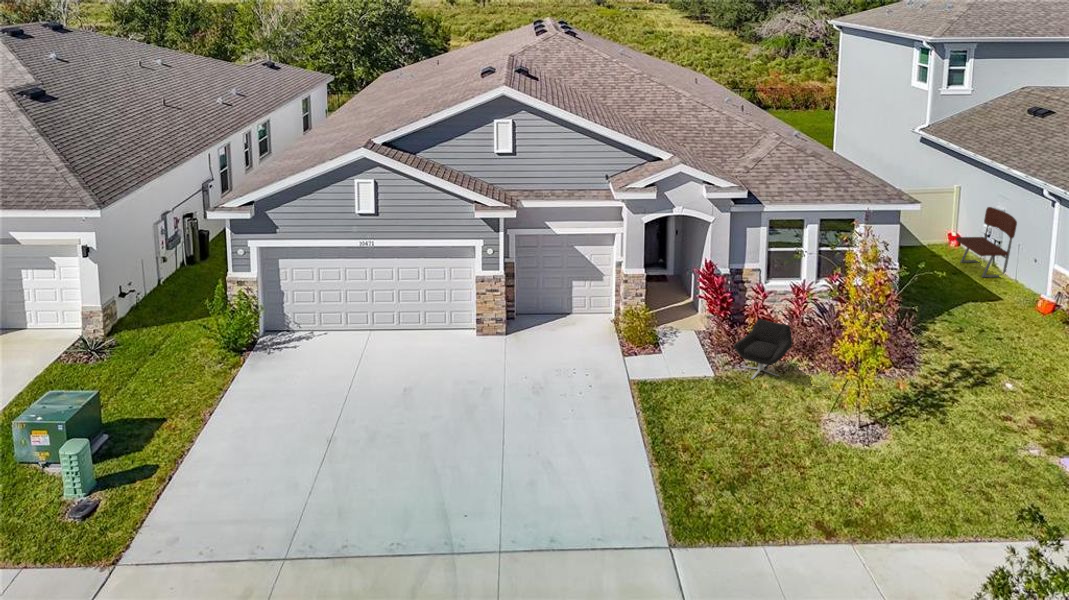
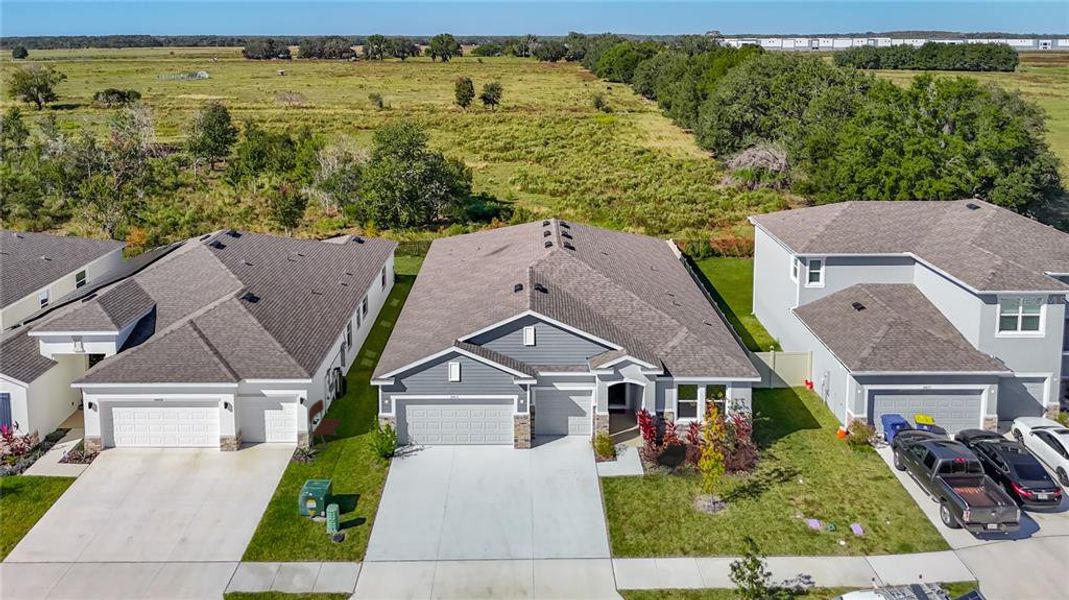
bench: present [956,207,1017,277] -> present [309,400,341,449]

